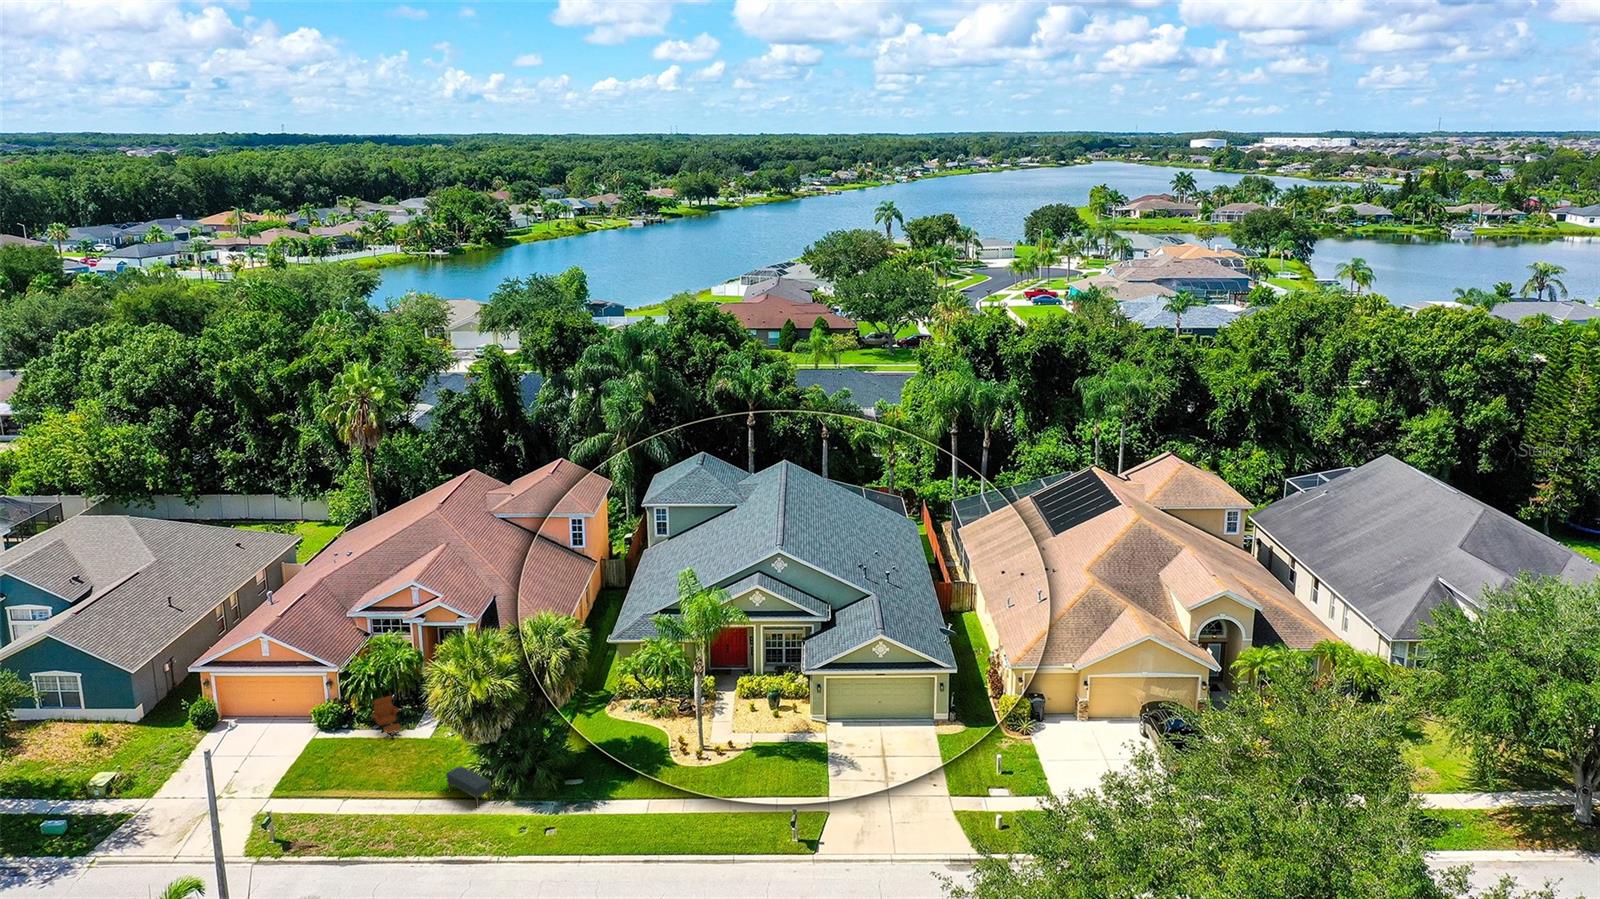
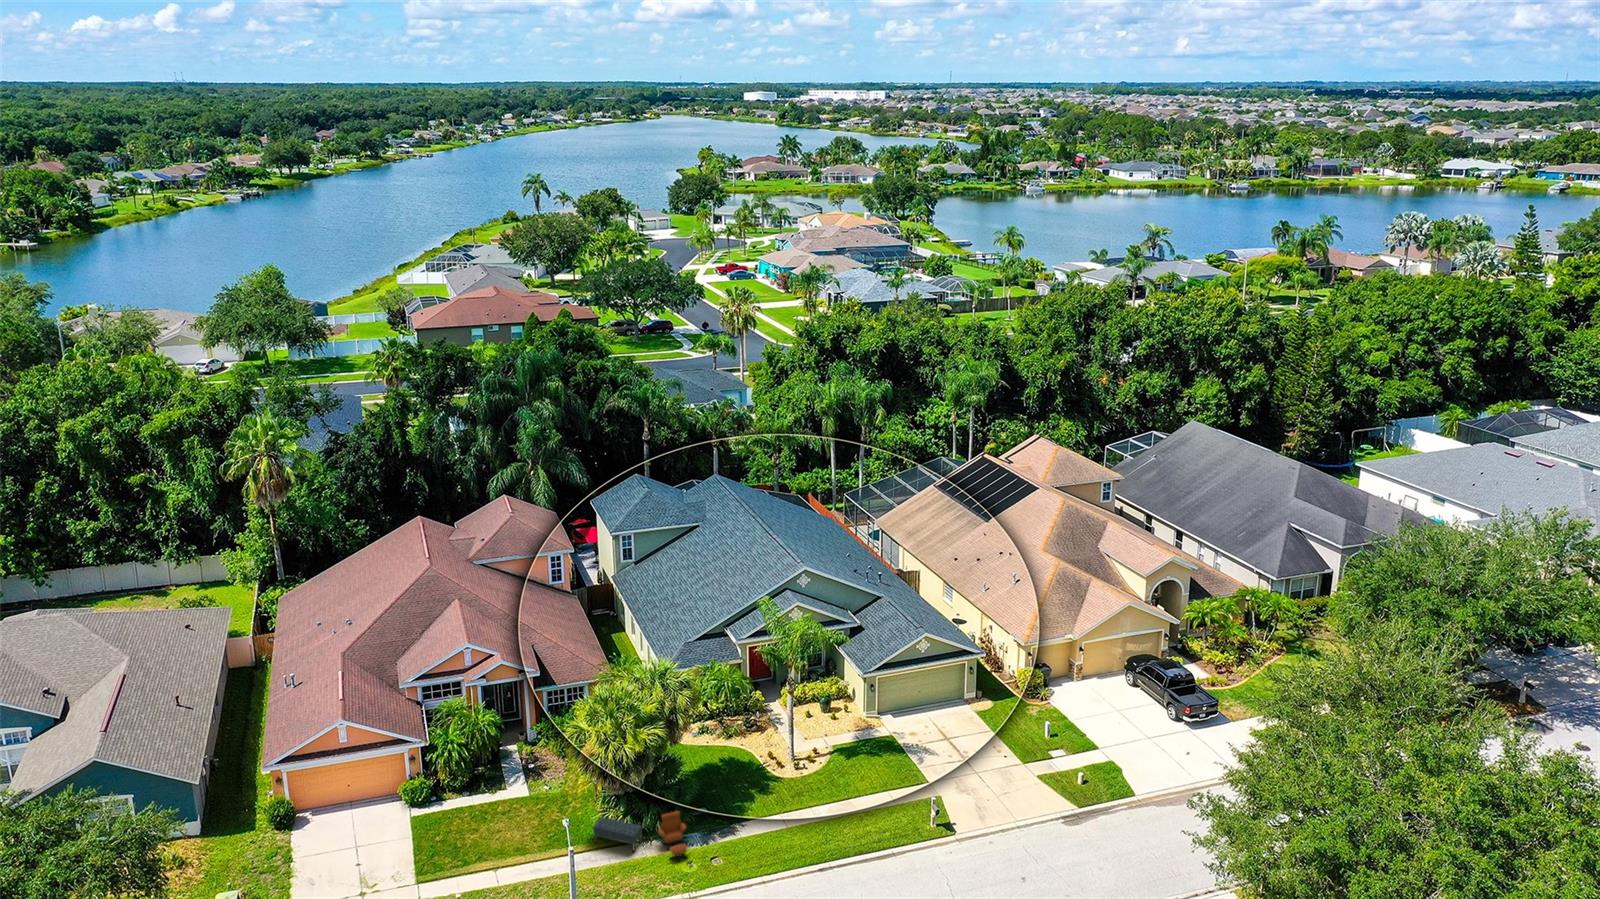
lounge chair: present [371,696,401,737] -> present [658,811,687,857]

